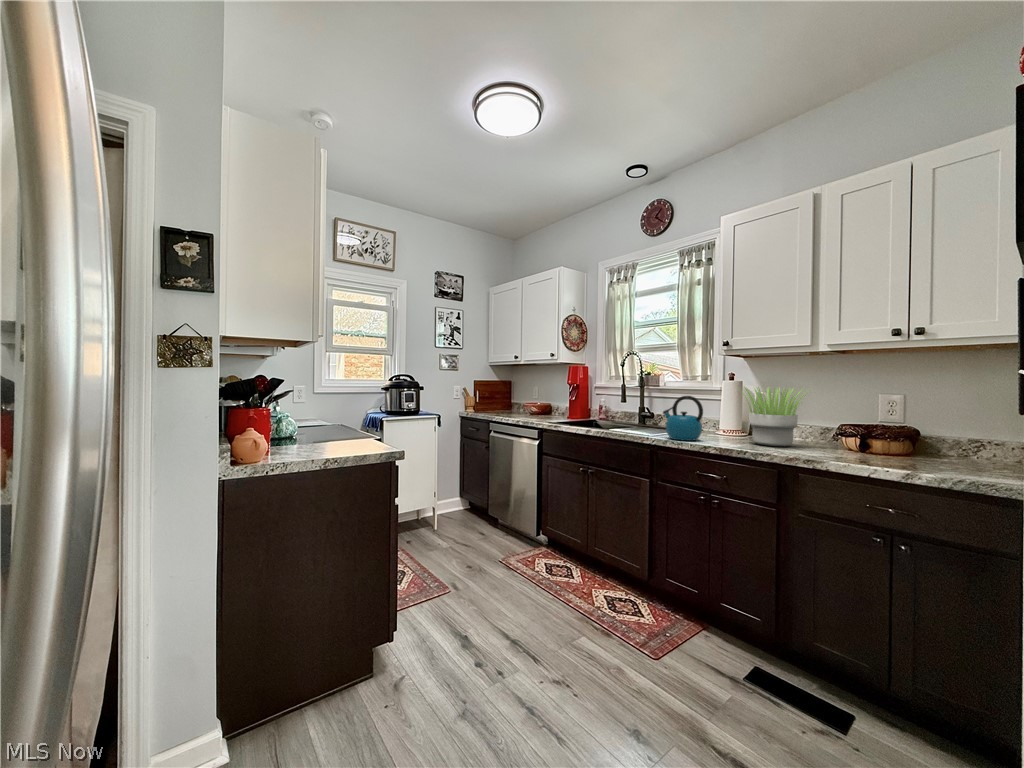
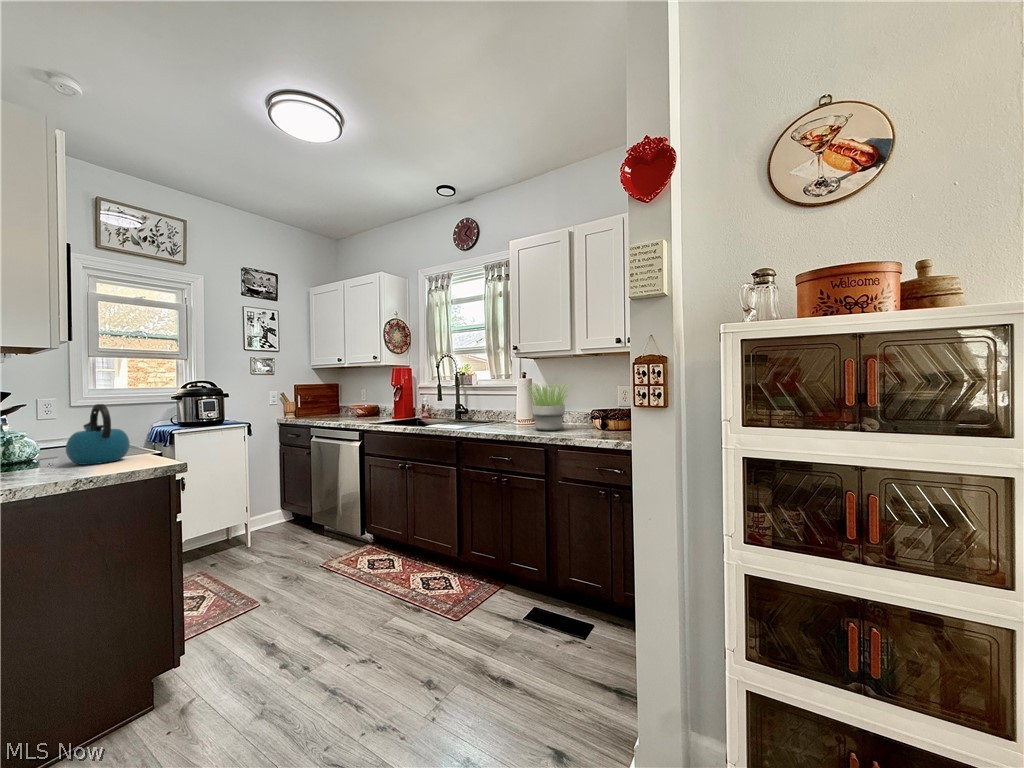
kettle: present [663,396,703,441] -> present [66,404,130,465]

